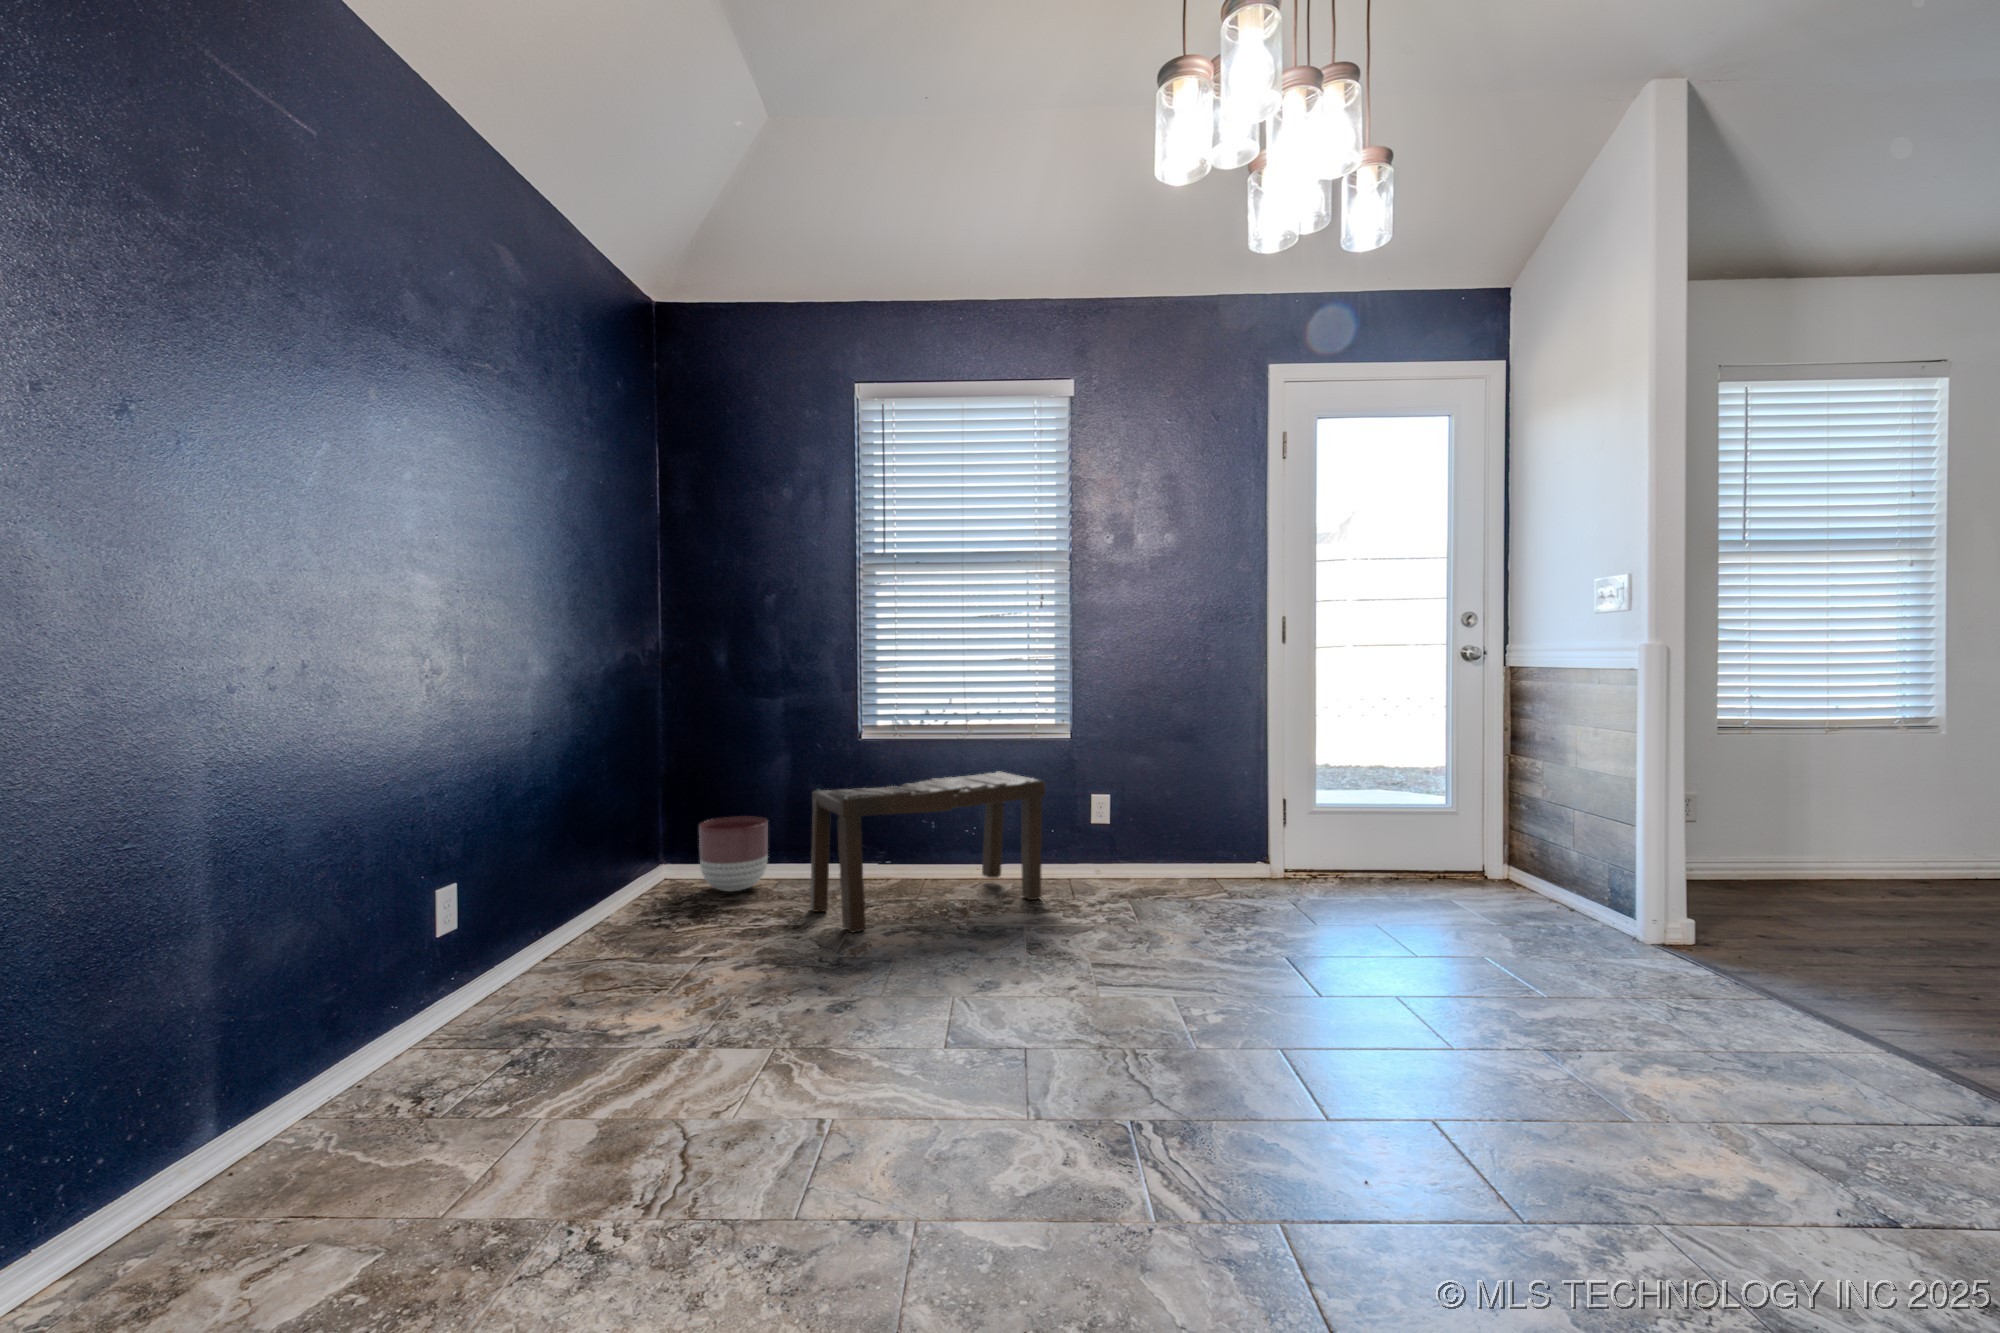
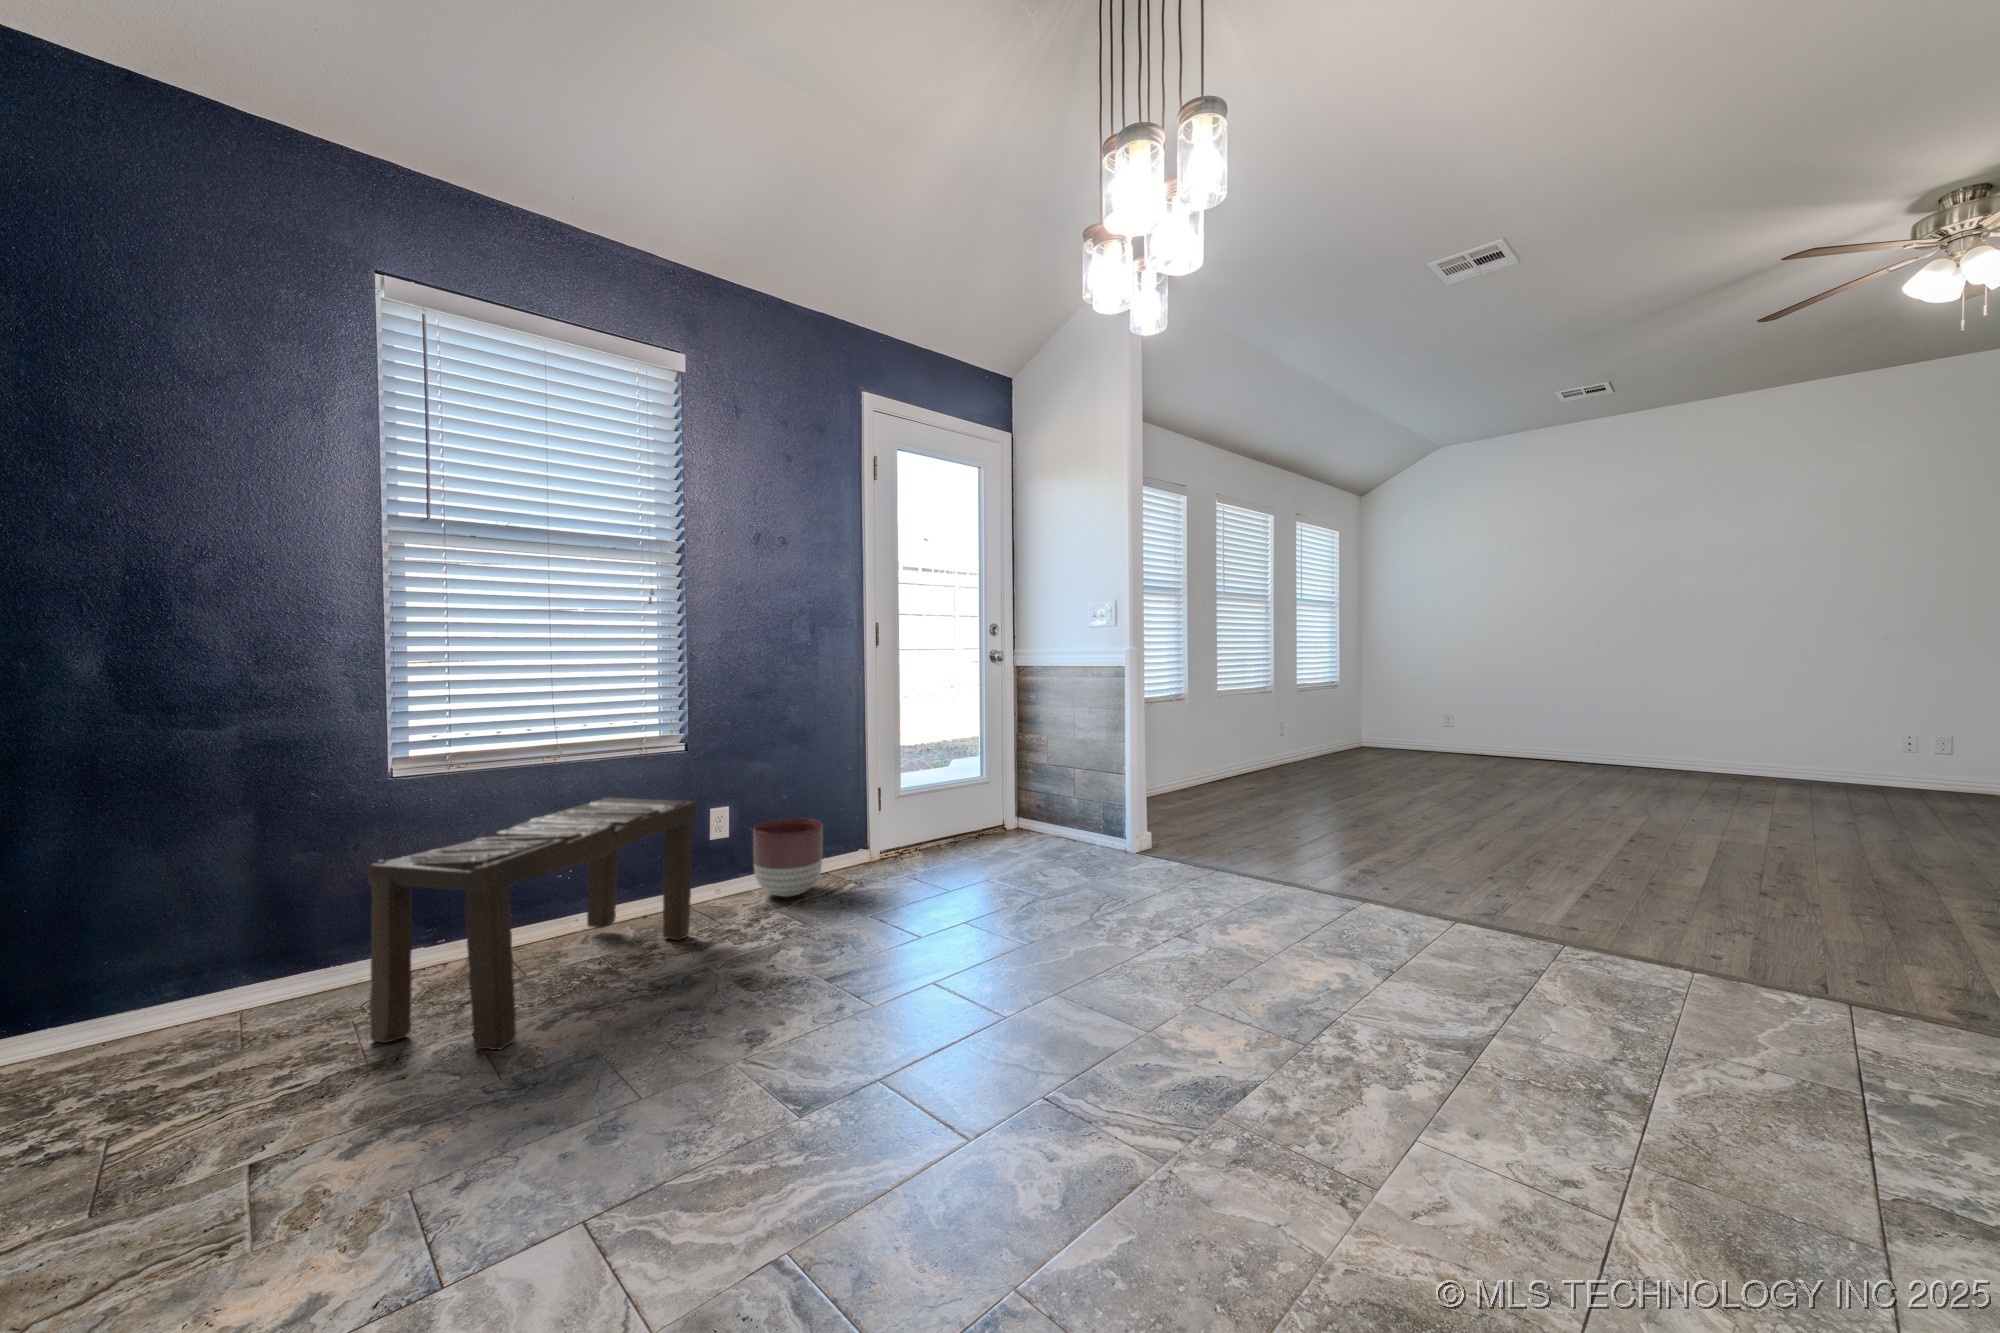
planter: present [699,816,768,892] -> present [753,818,823,897]

